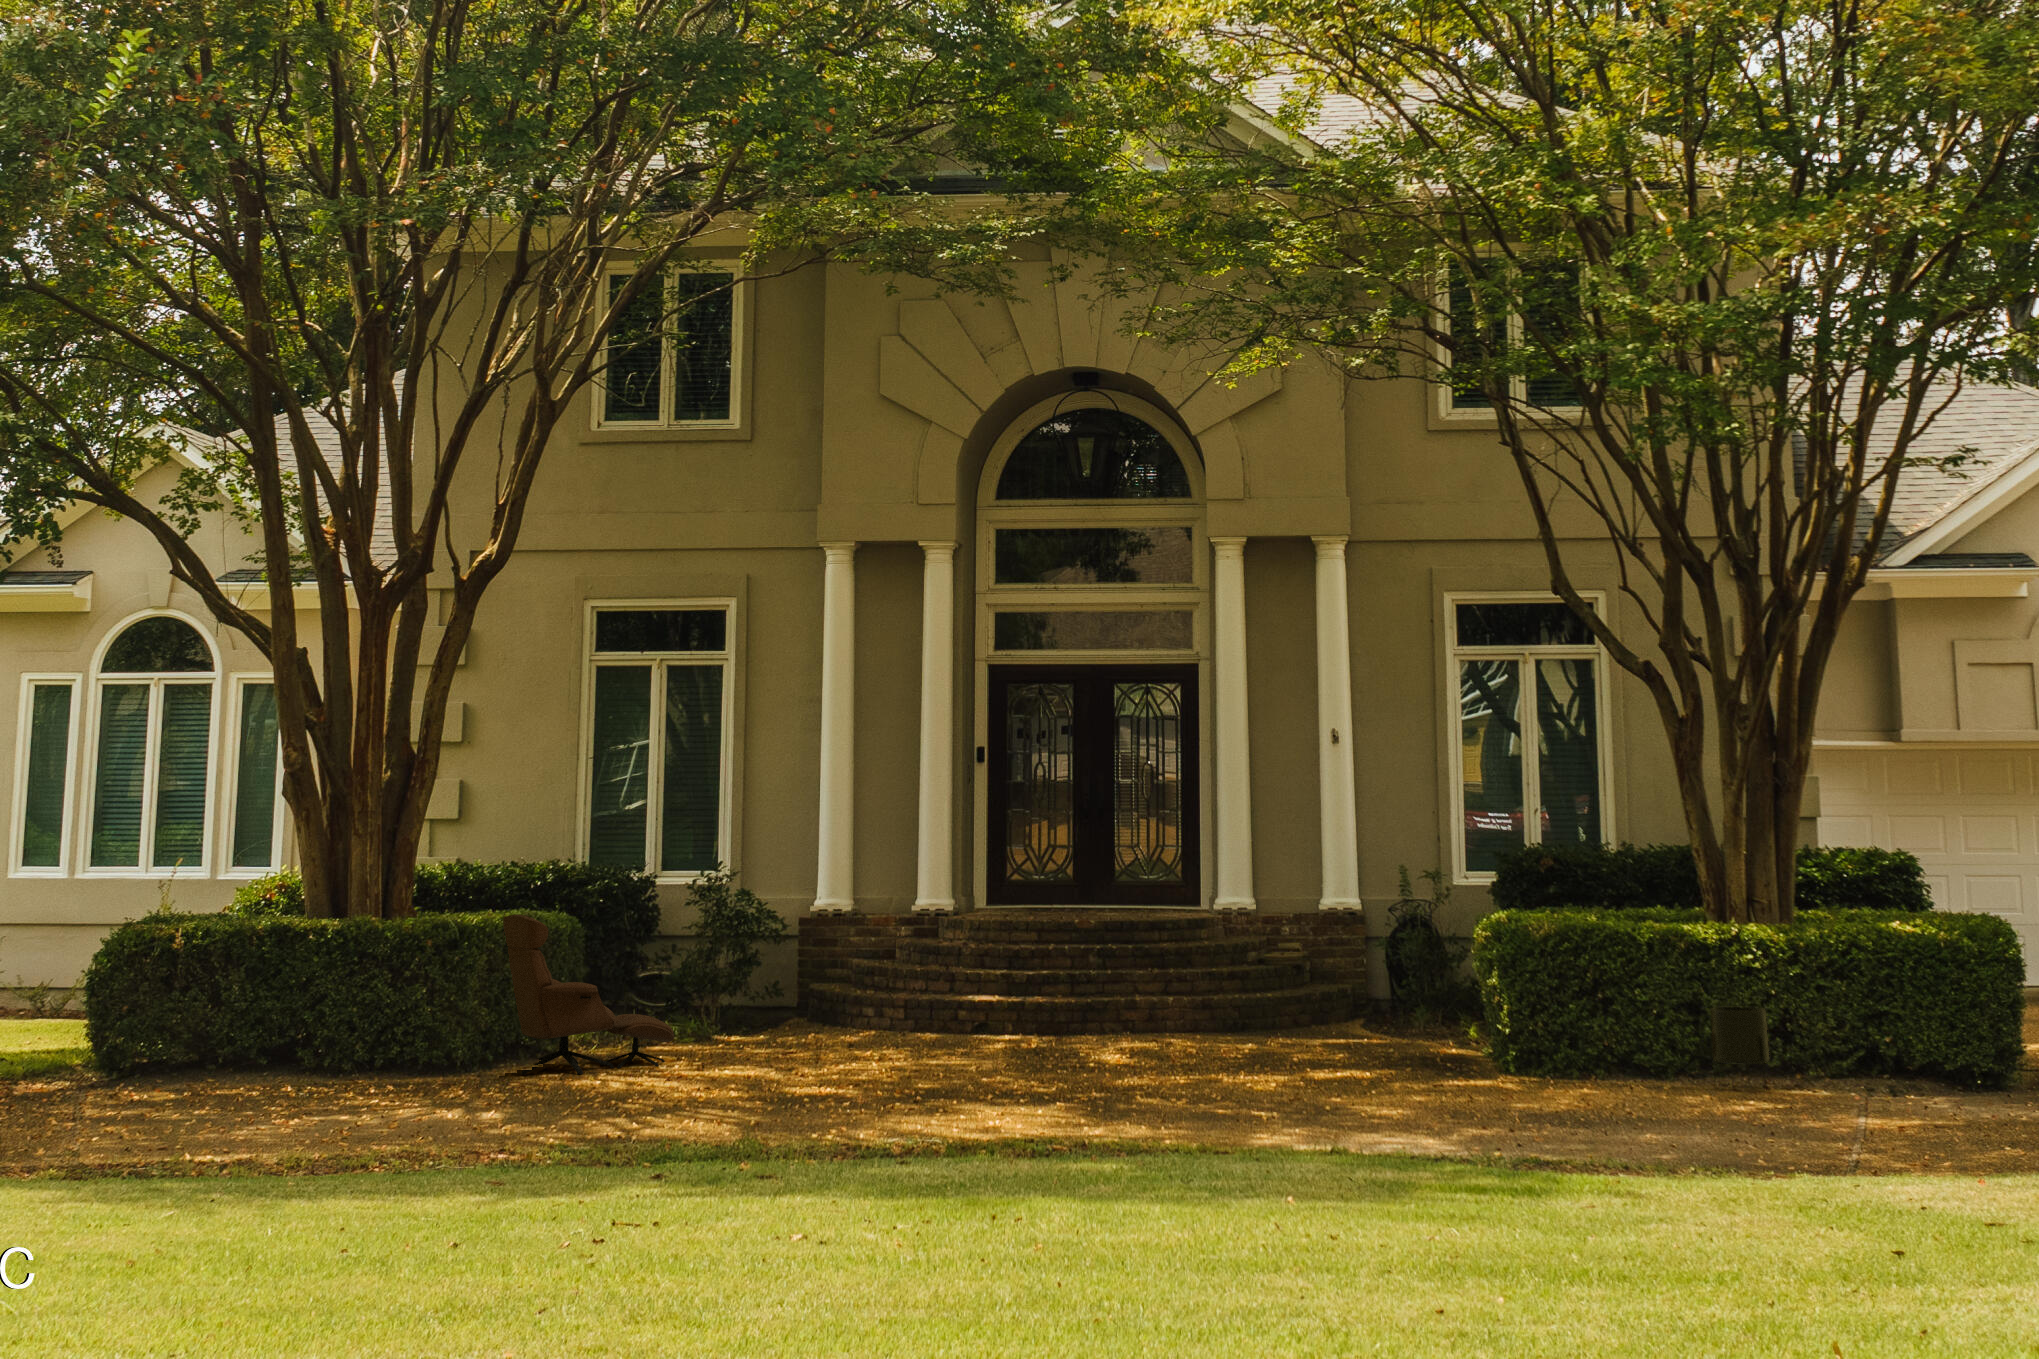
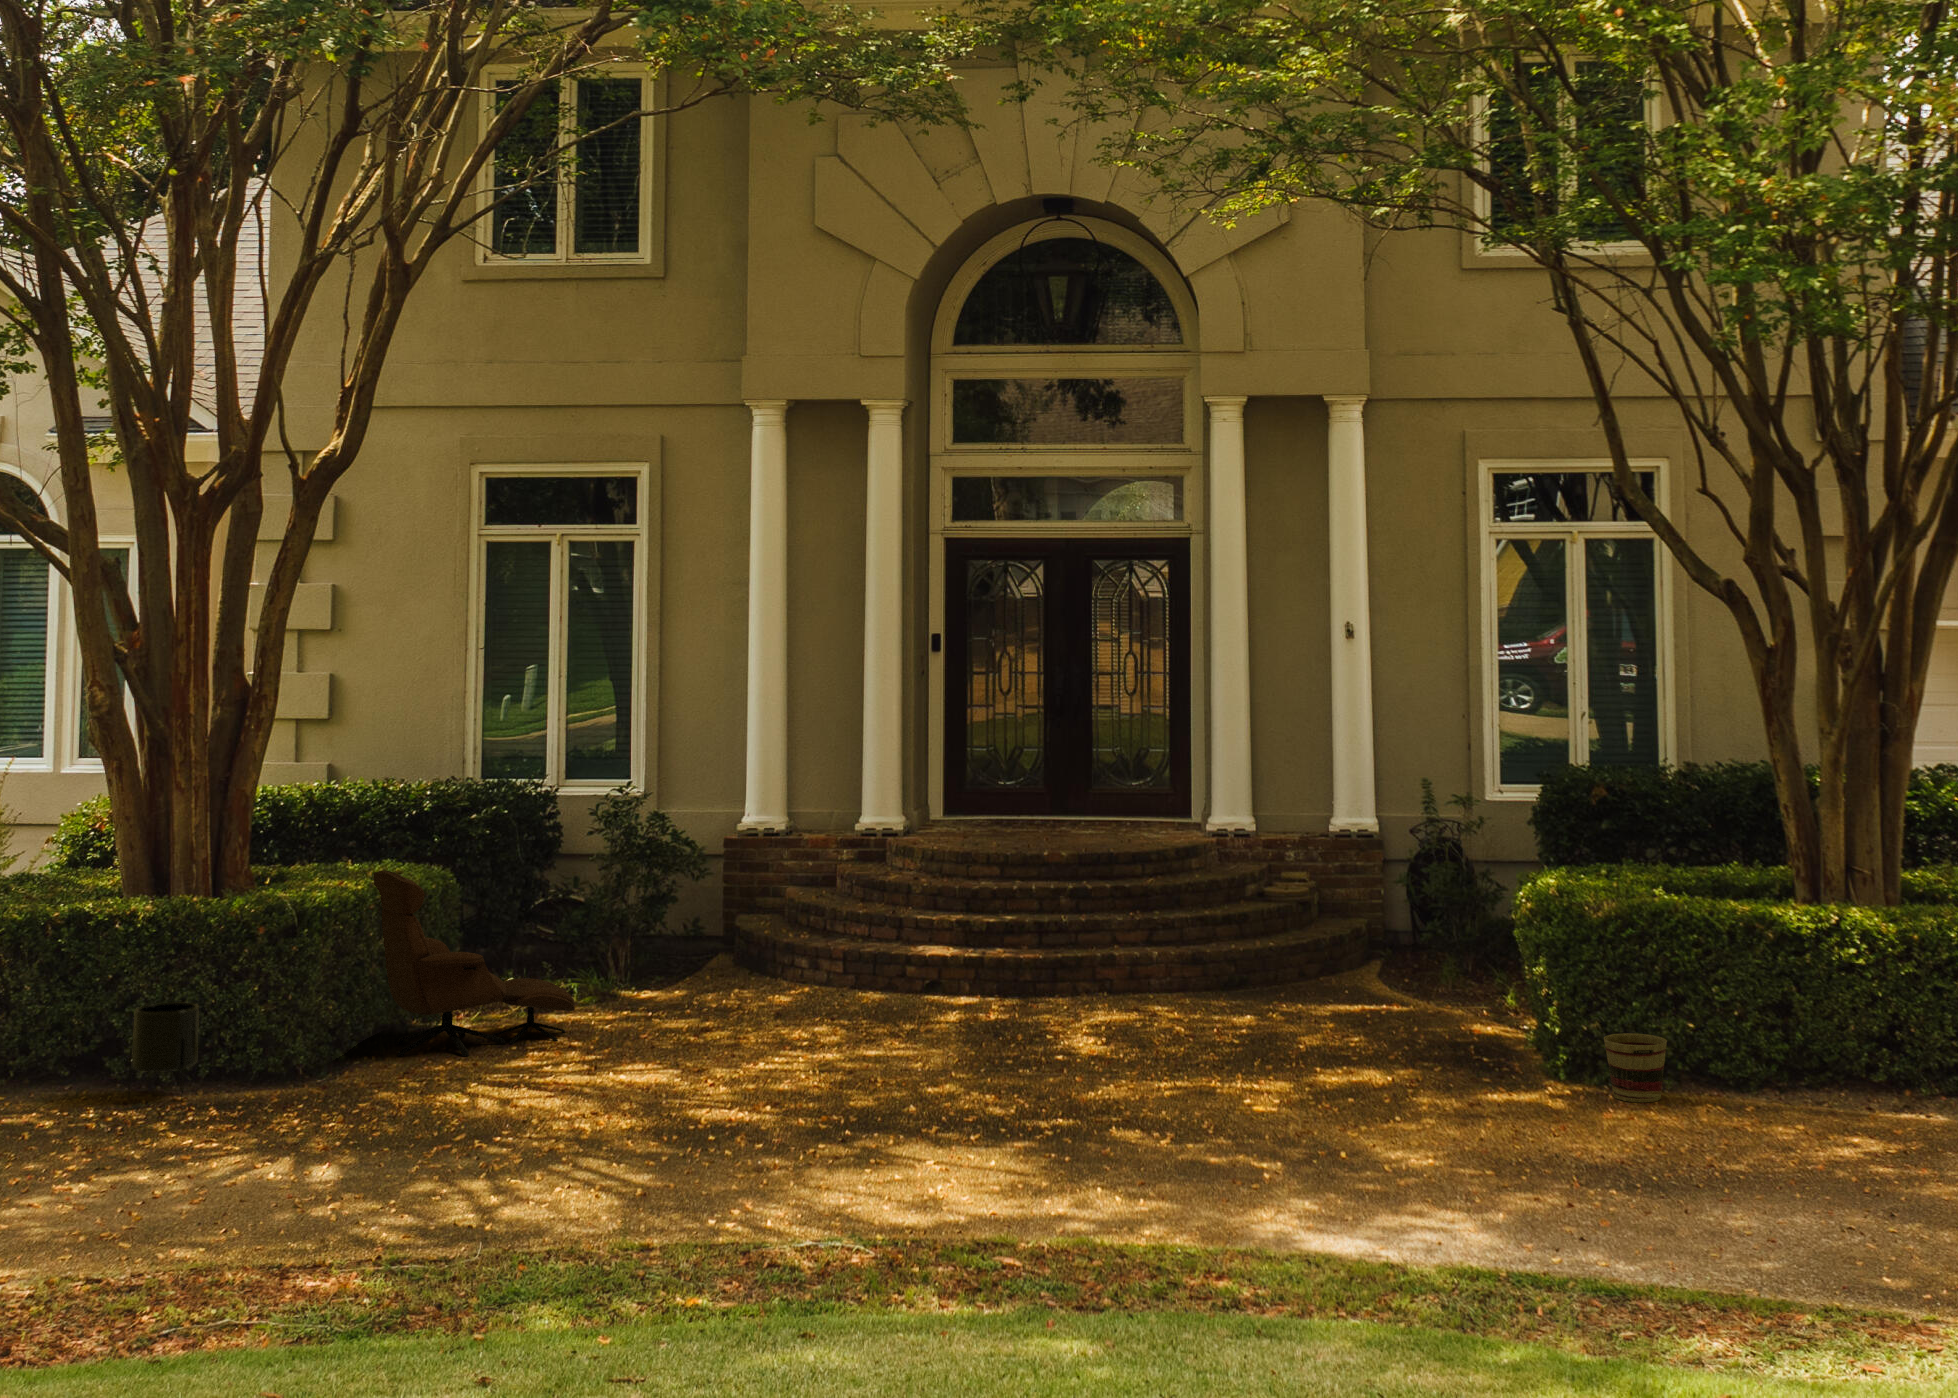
planter: present [1711,1007,1769,1085] -> present [128,1003,199,1099]
basket: none [1552,1031,1605,1086] -> present [1604,1033,1667,1102]

